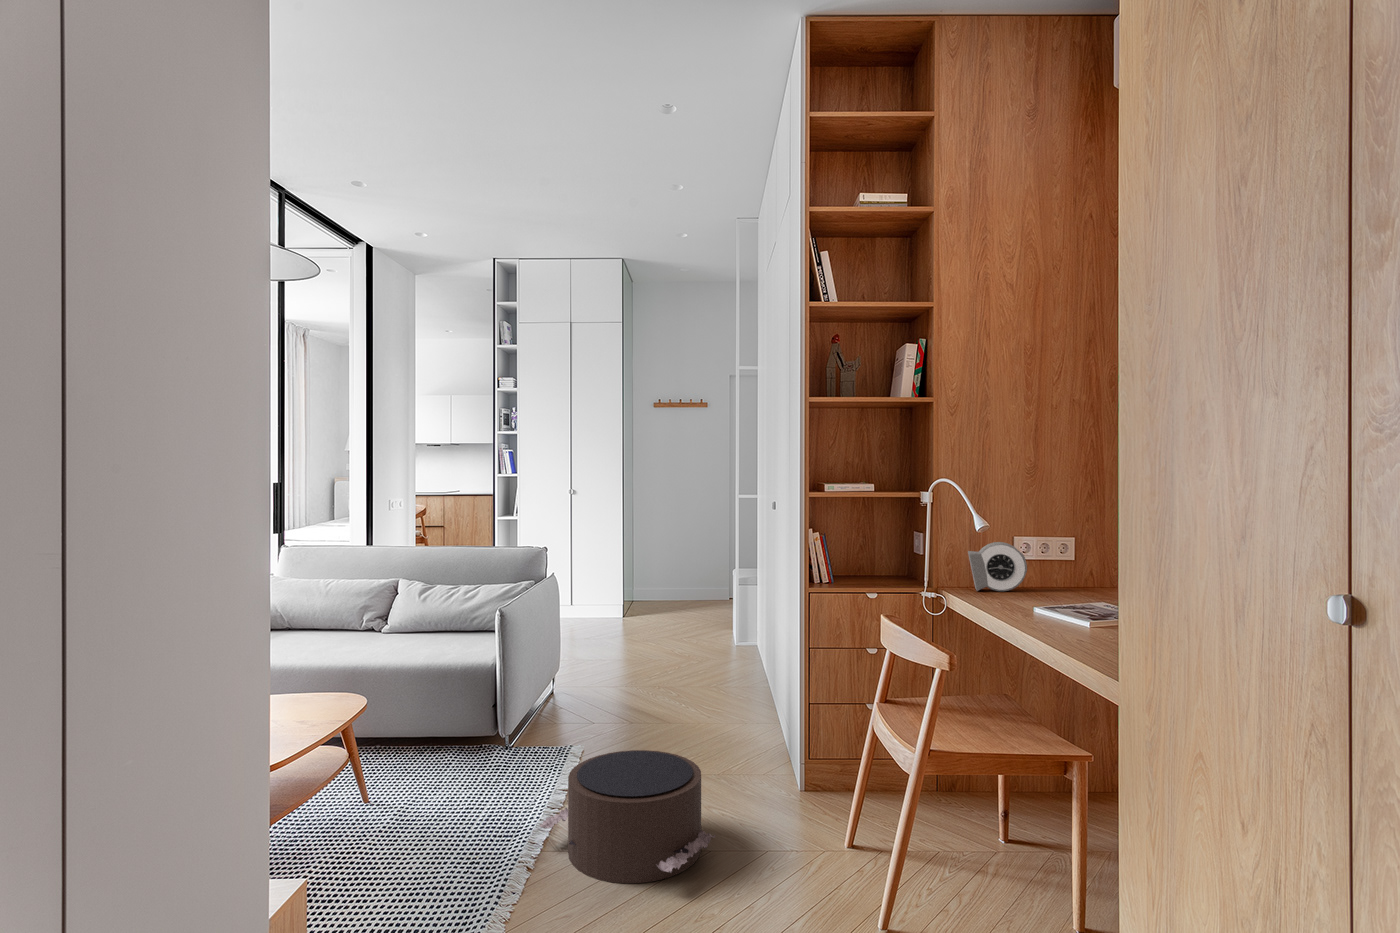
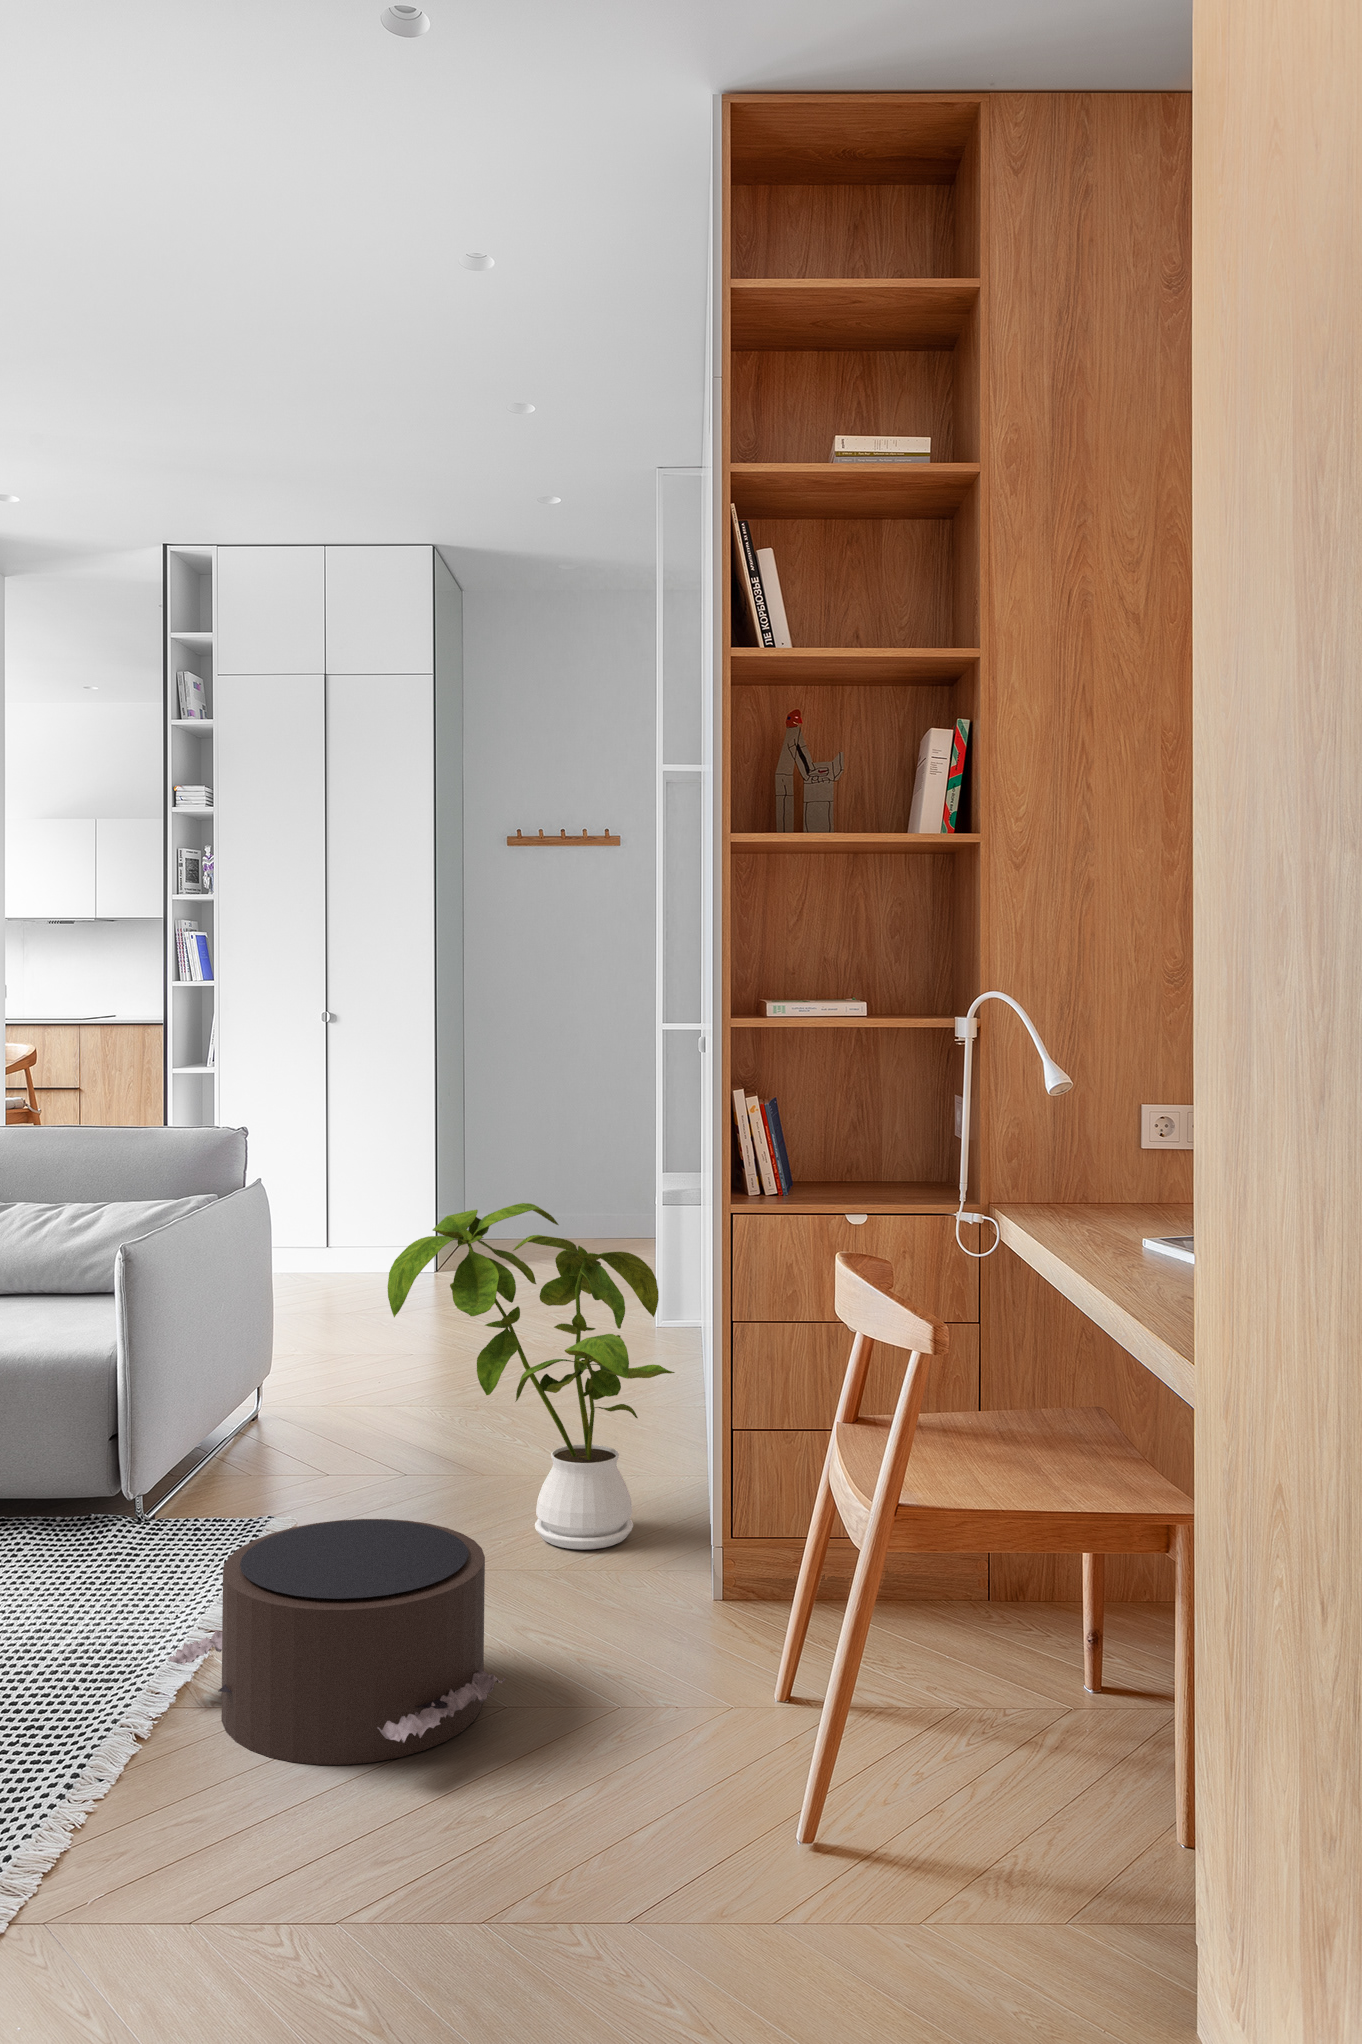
alarm clock: present [968,542,1027,591] -> none [1037,1122,1149,1218]
house plant: none [632,585,781,760] -> present [388,1203,675,1549]

